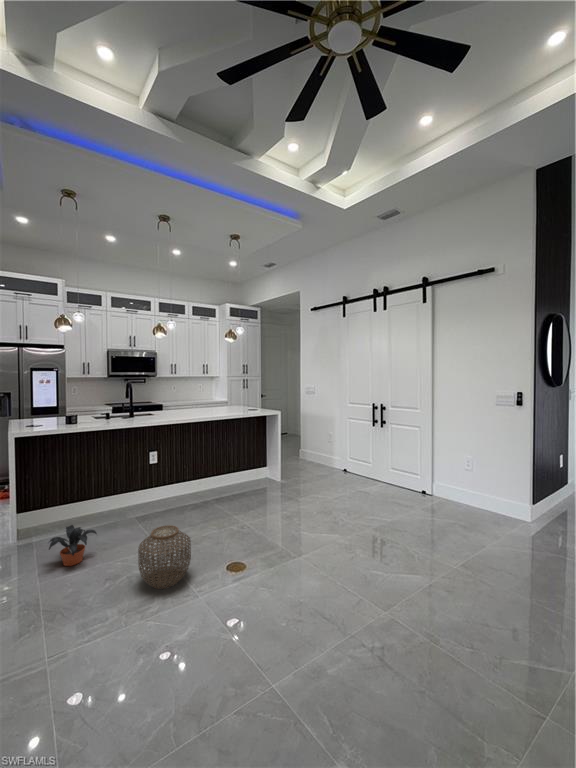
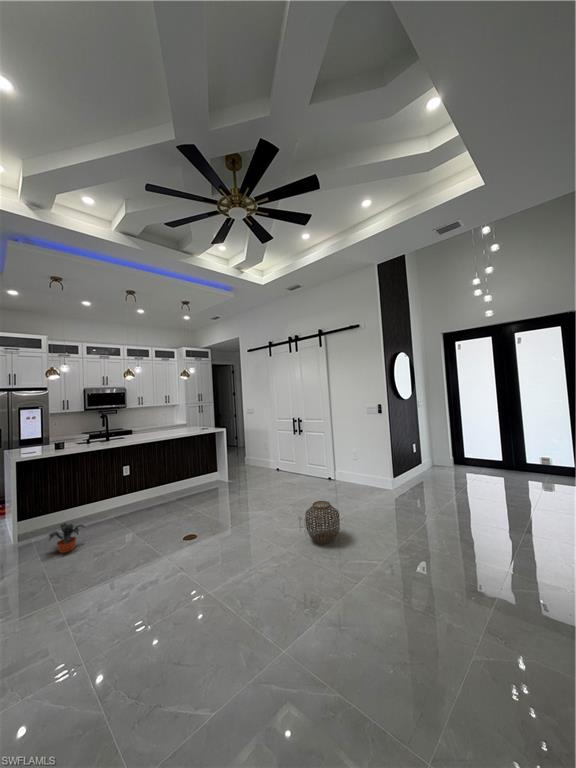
woven basket: present [138,525,191,589] -> present [305,501,340,544]

